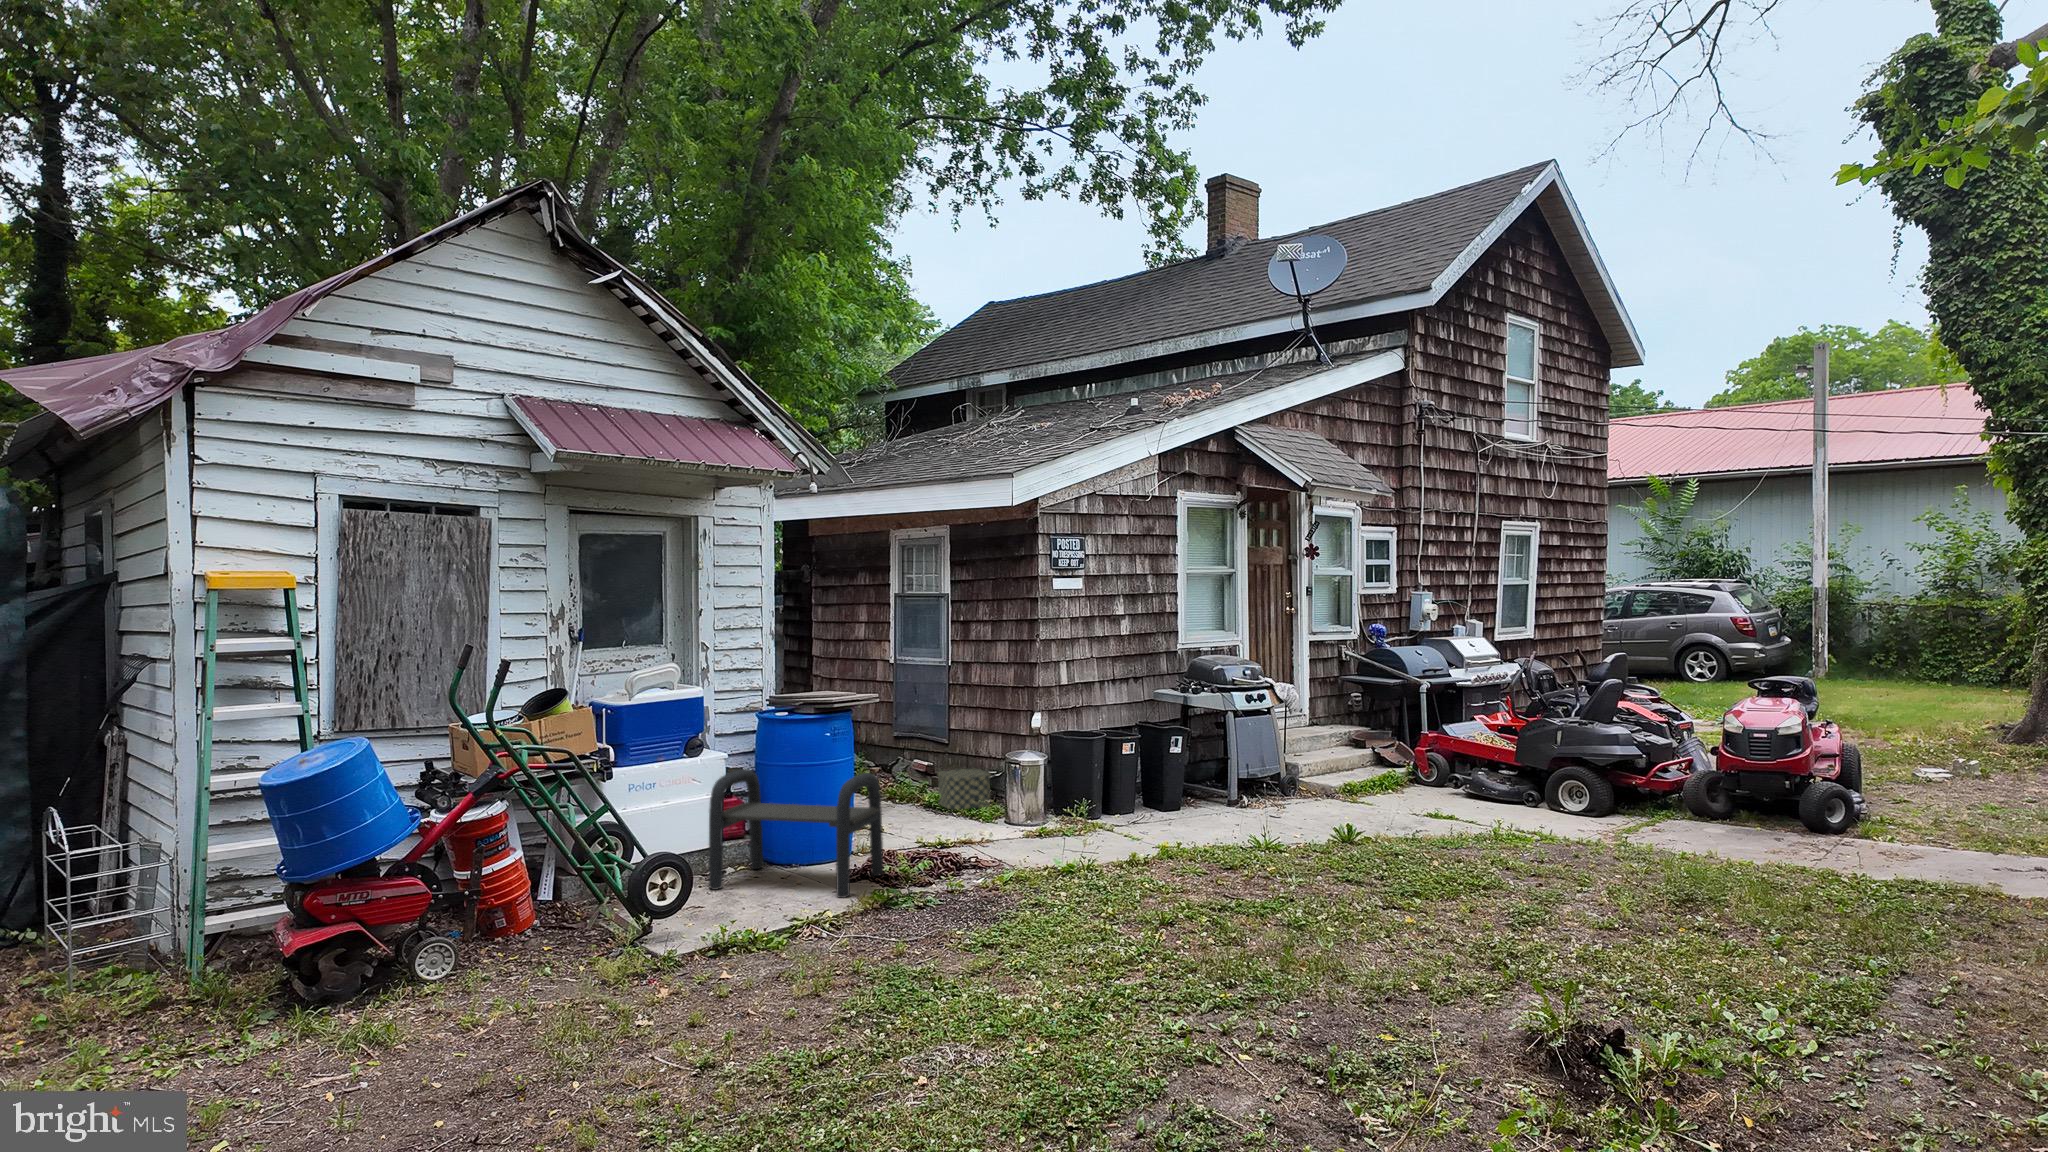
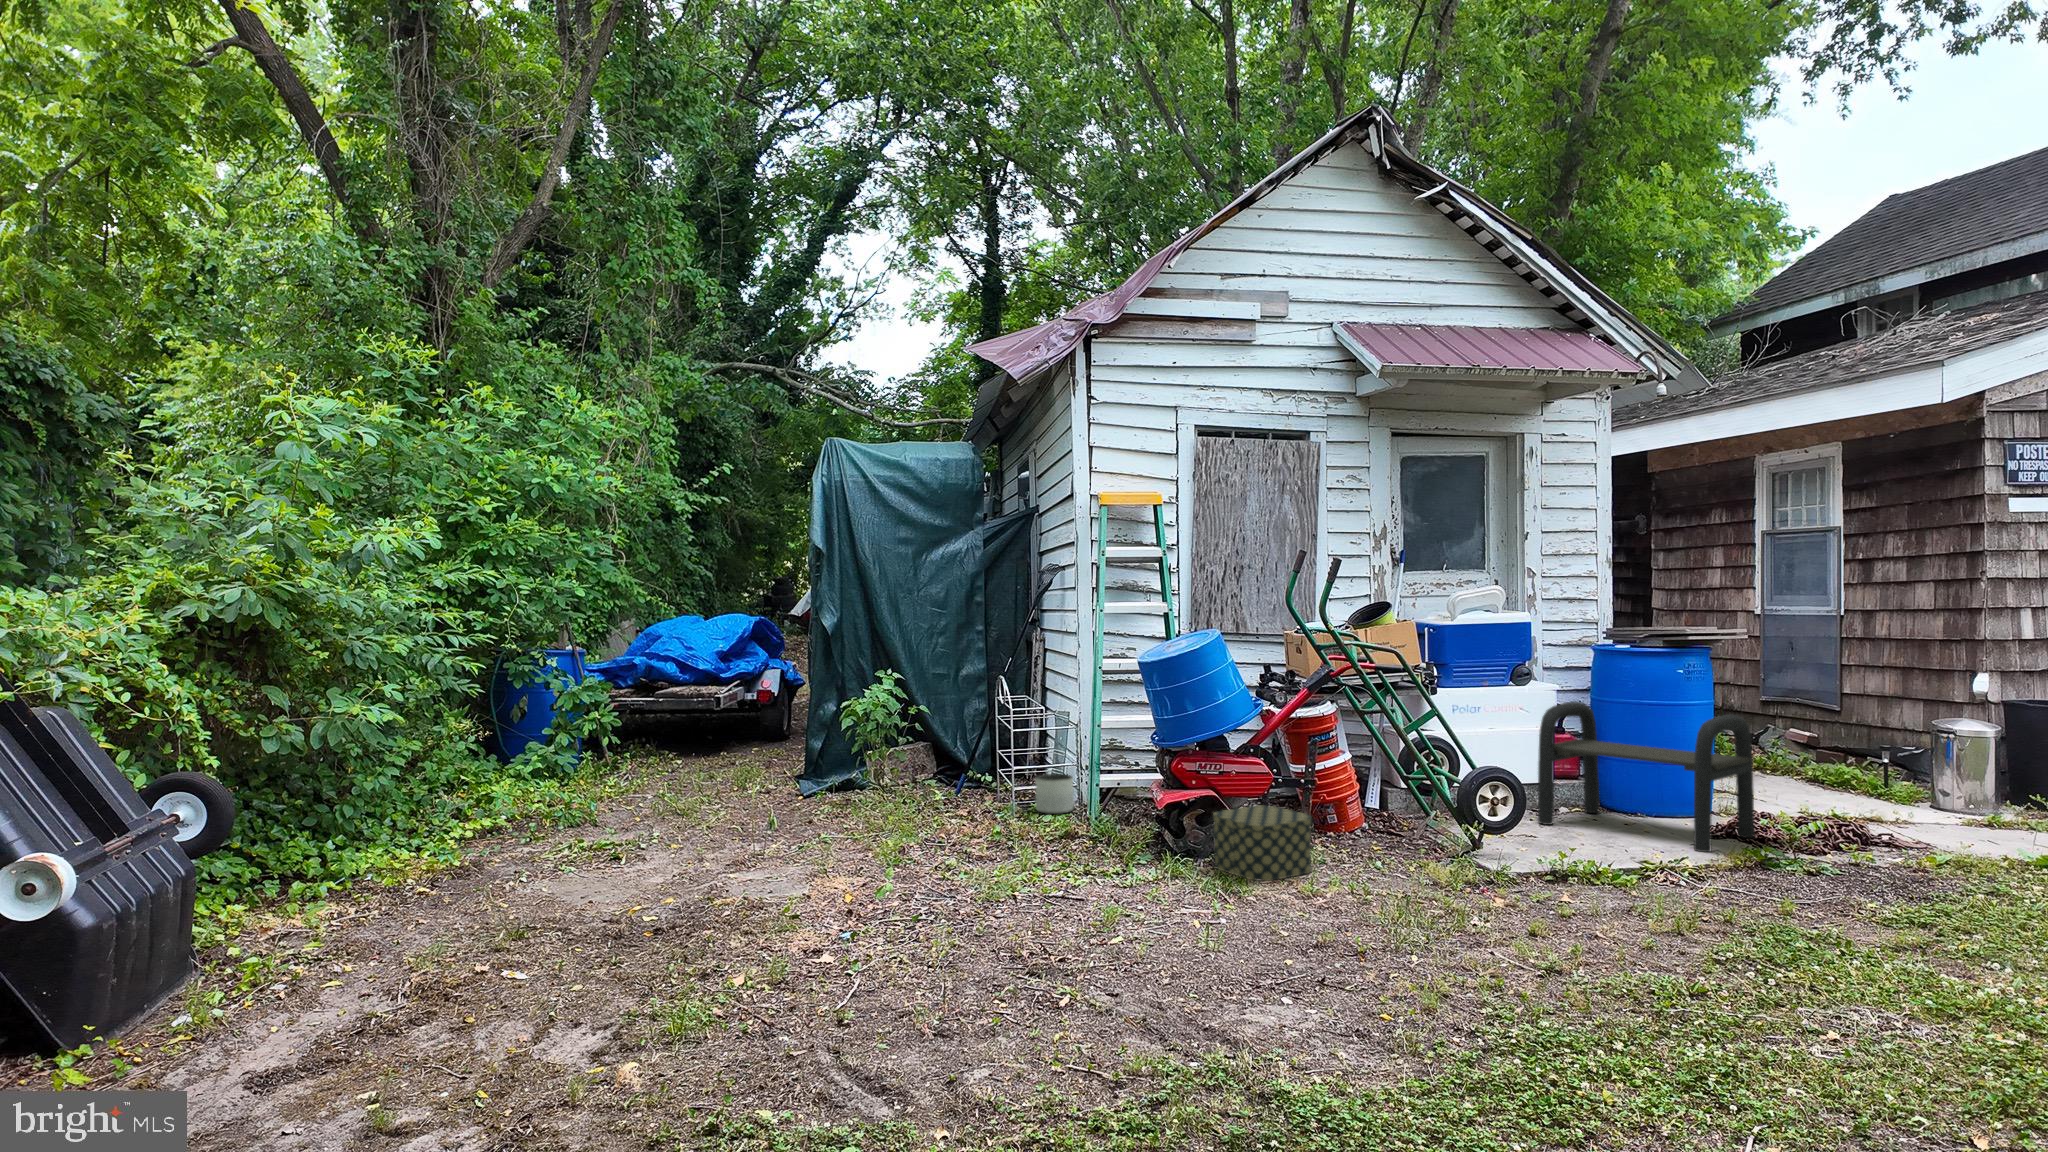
storage box: present [937,769,990,809] -> present [1213,806,1312,881]
planter: none [107,919,167,974] -> present [1036,774,1074,814]

